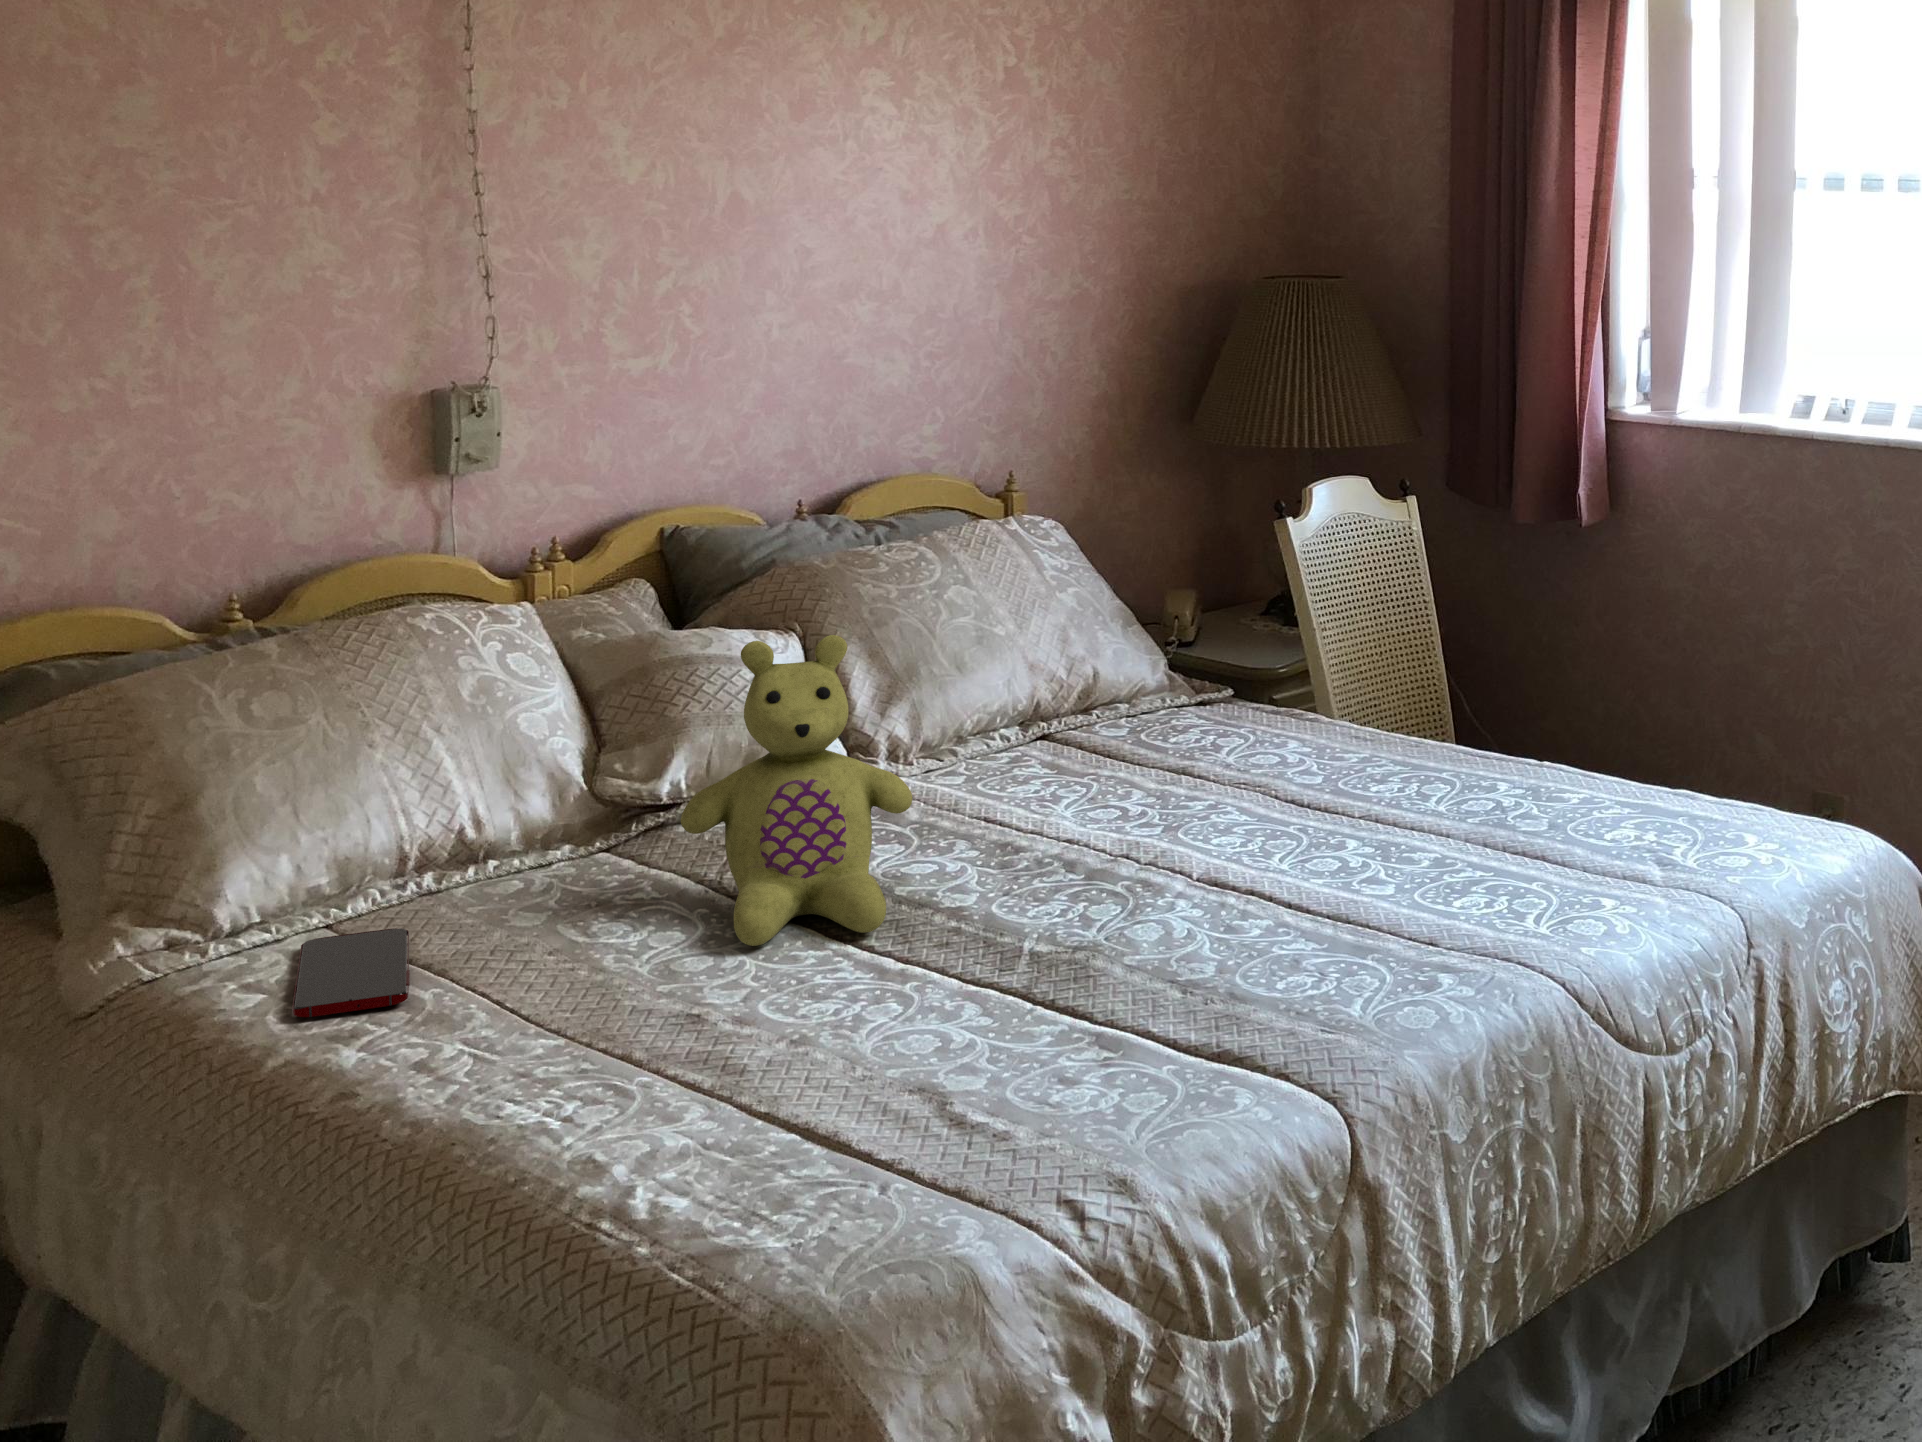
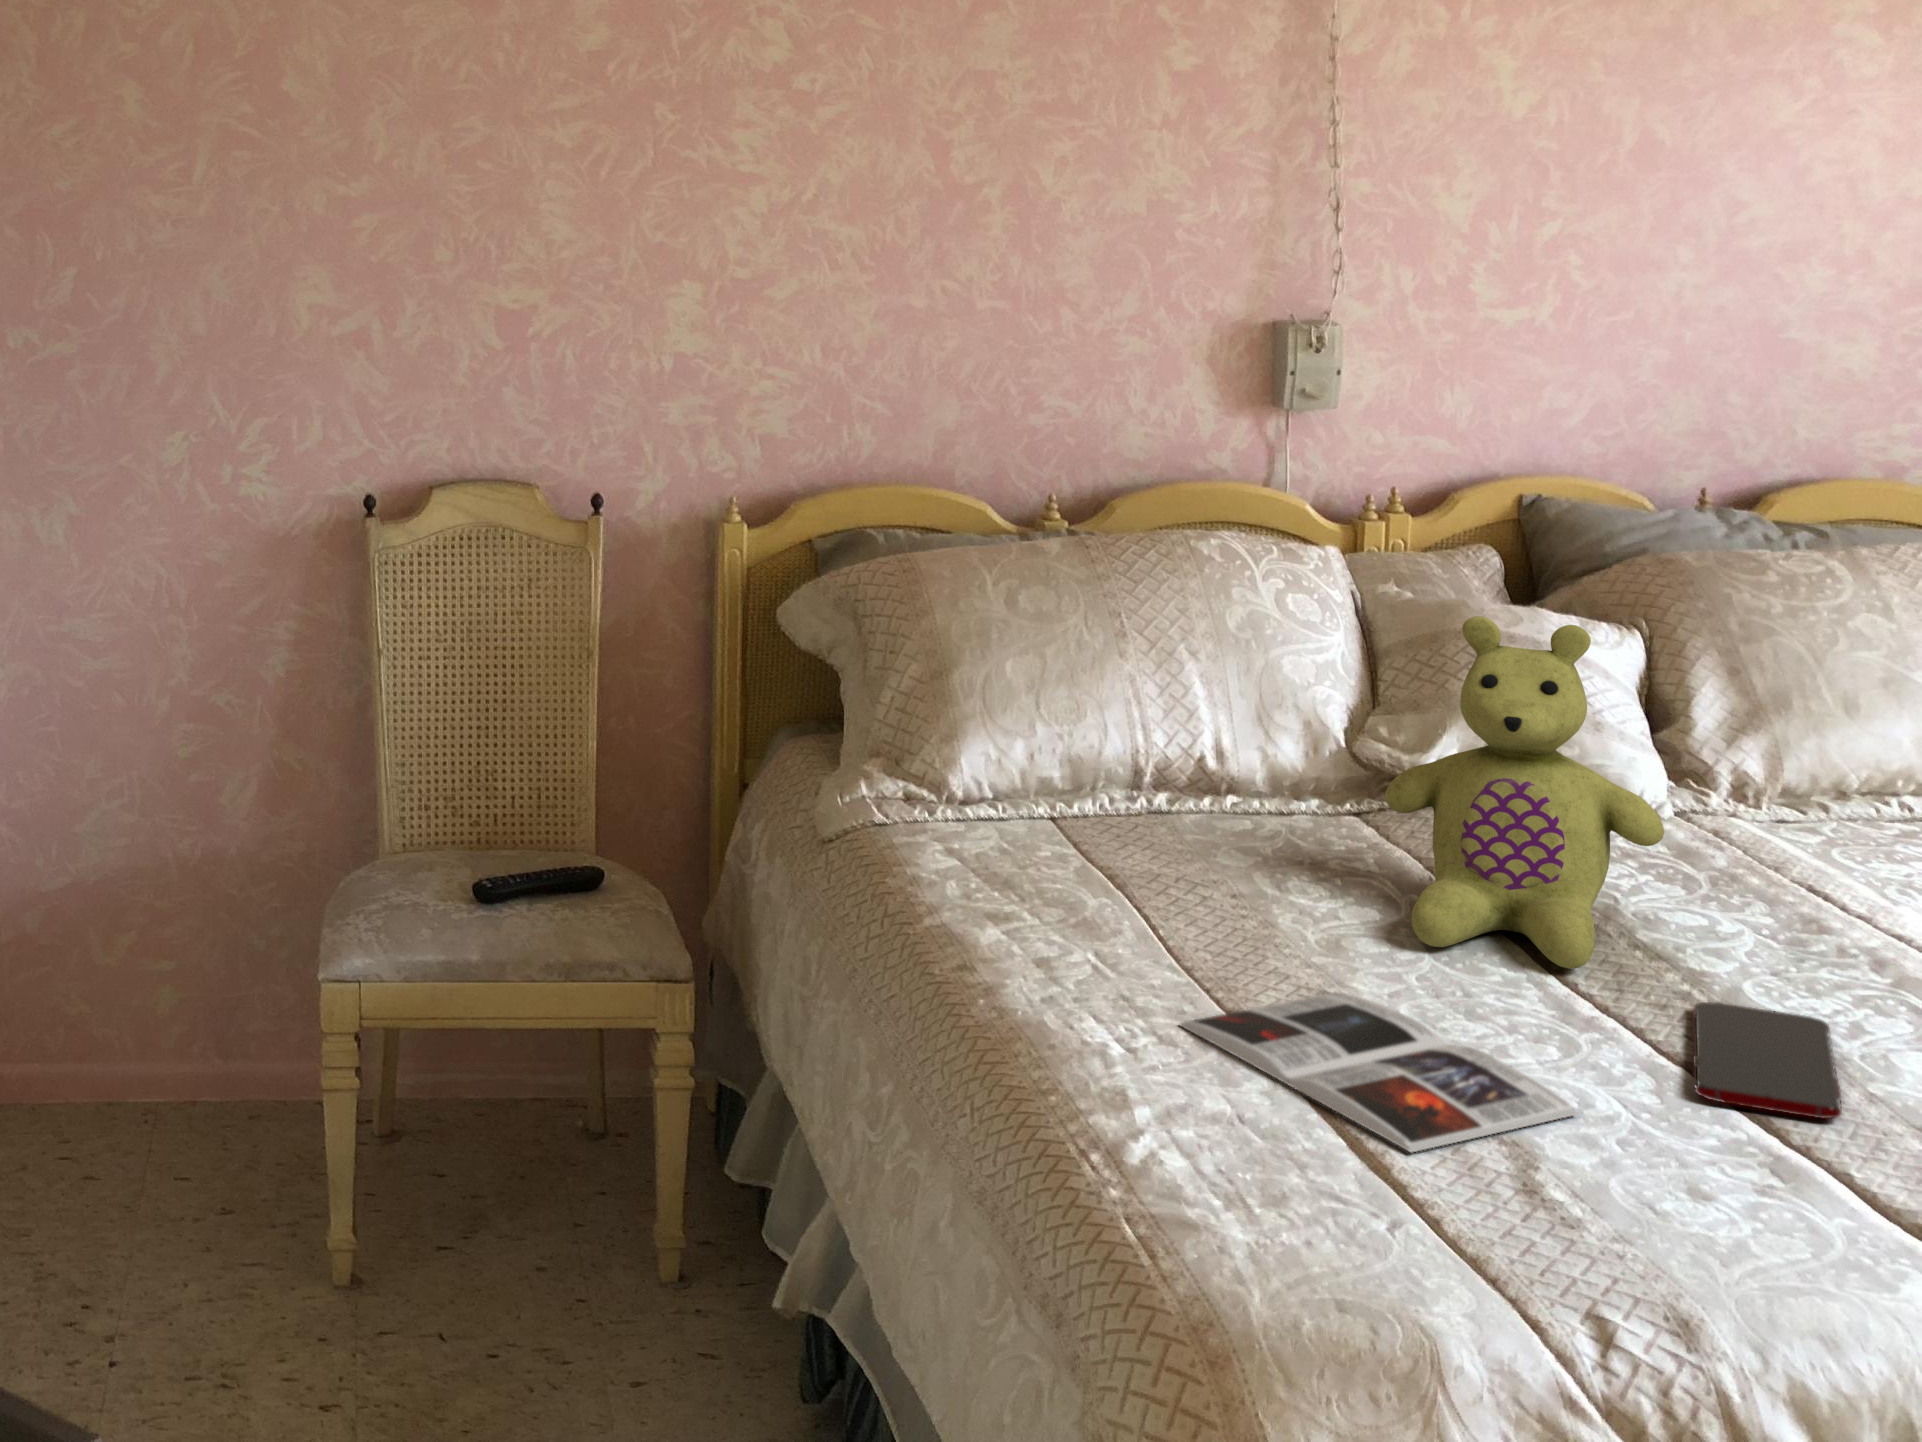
smartphone: present [292,928,410,1017] -> present [1693,1002,1842,1119]
magazine: none [590,1007,954,1125] -> present [1180,992,1577,1152]

